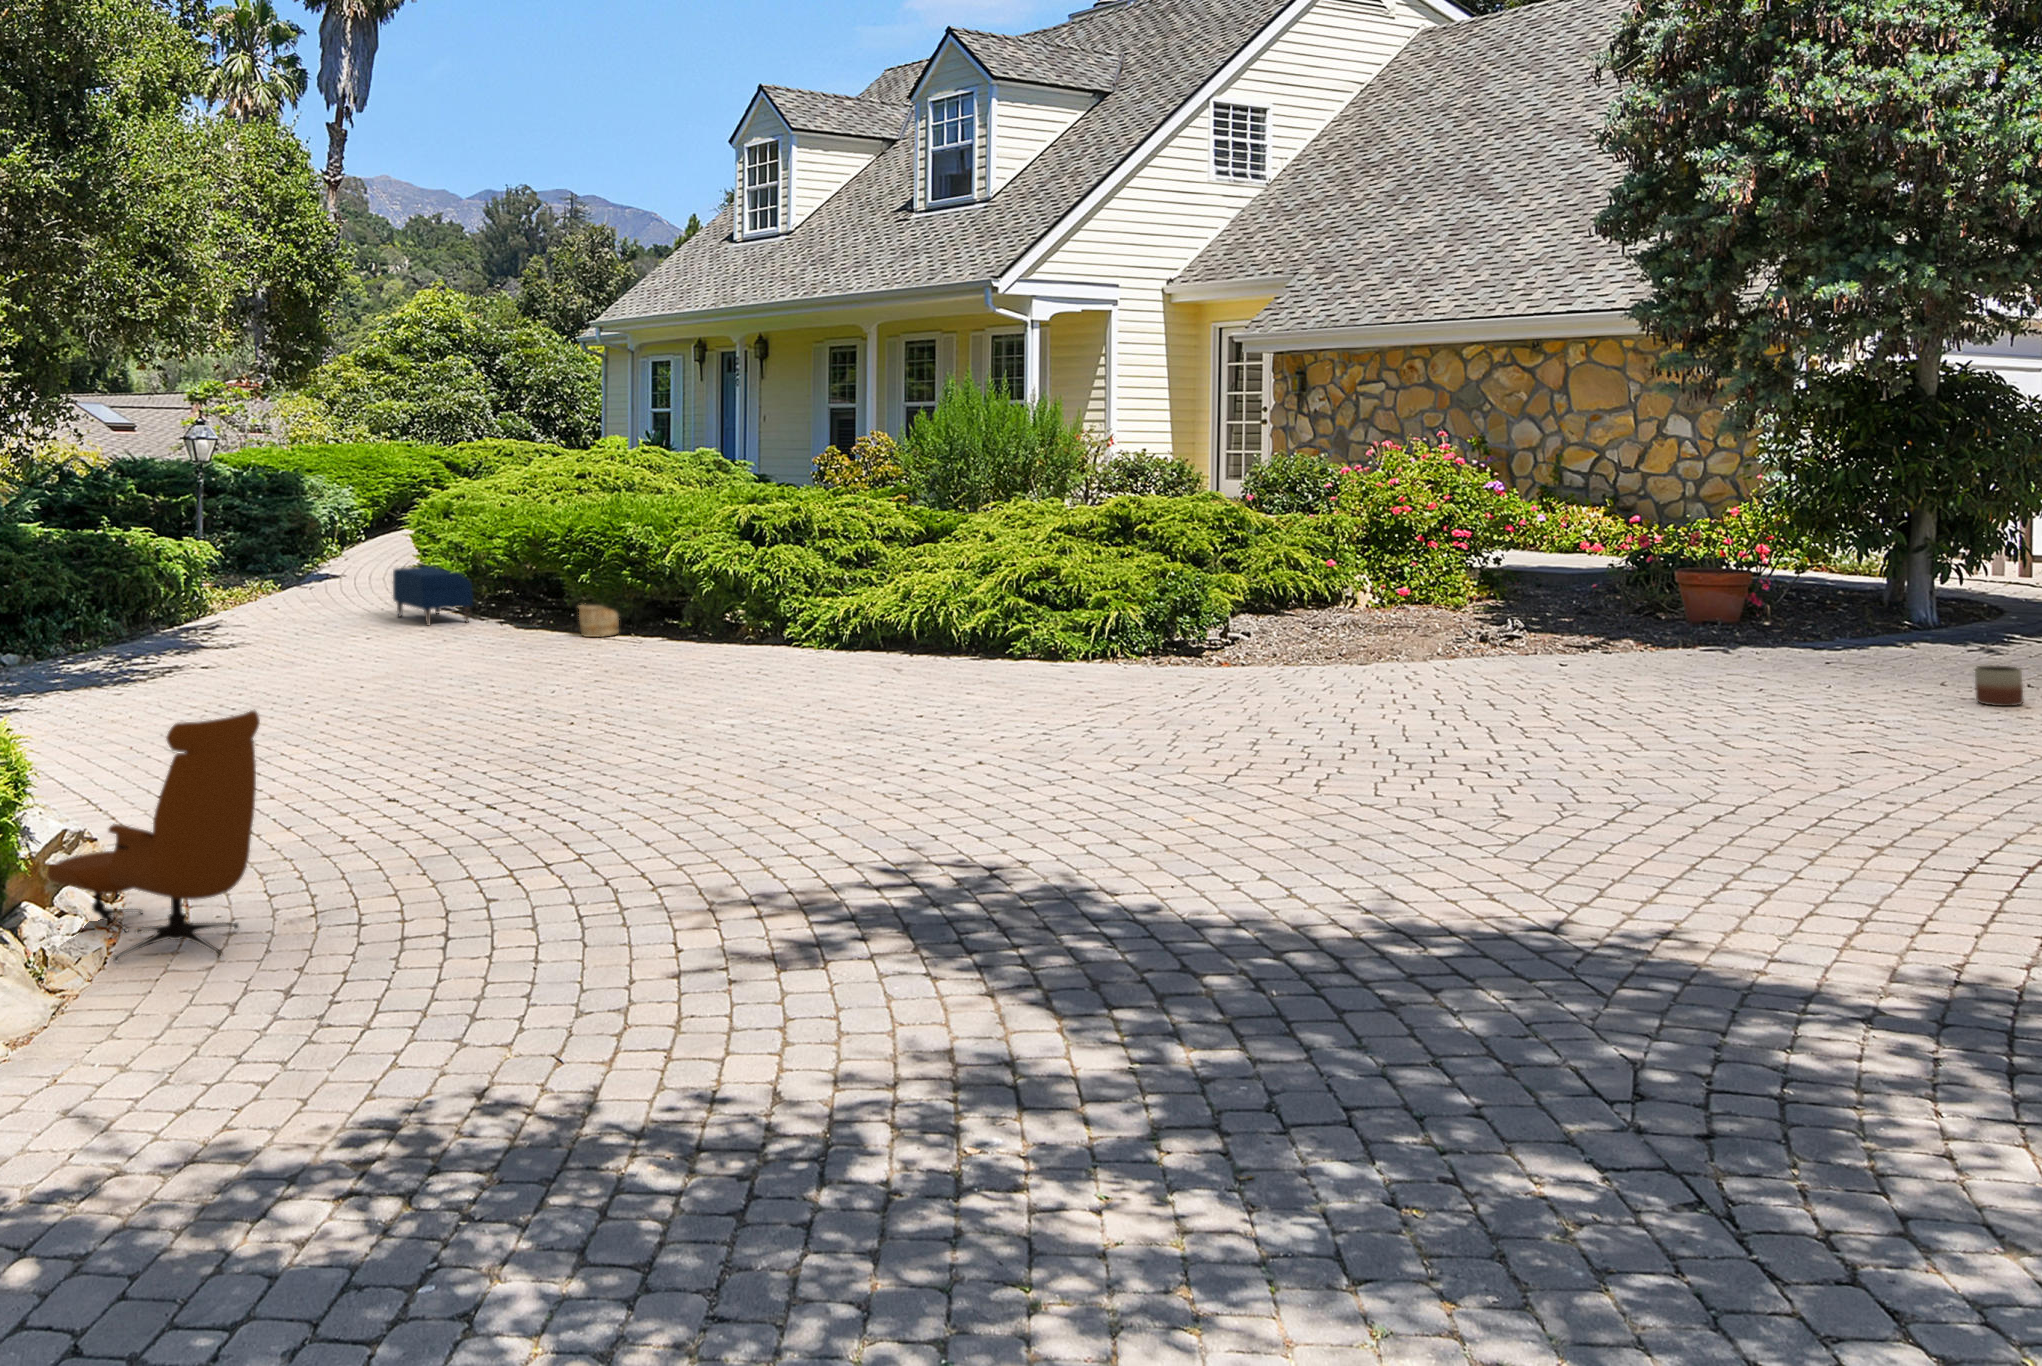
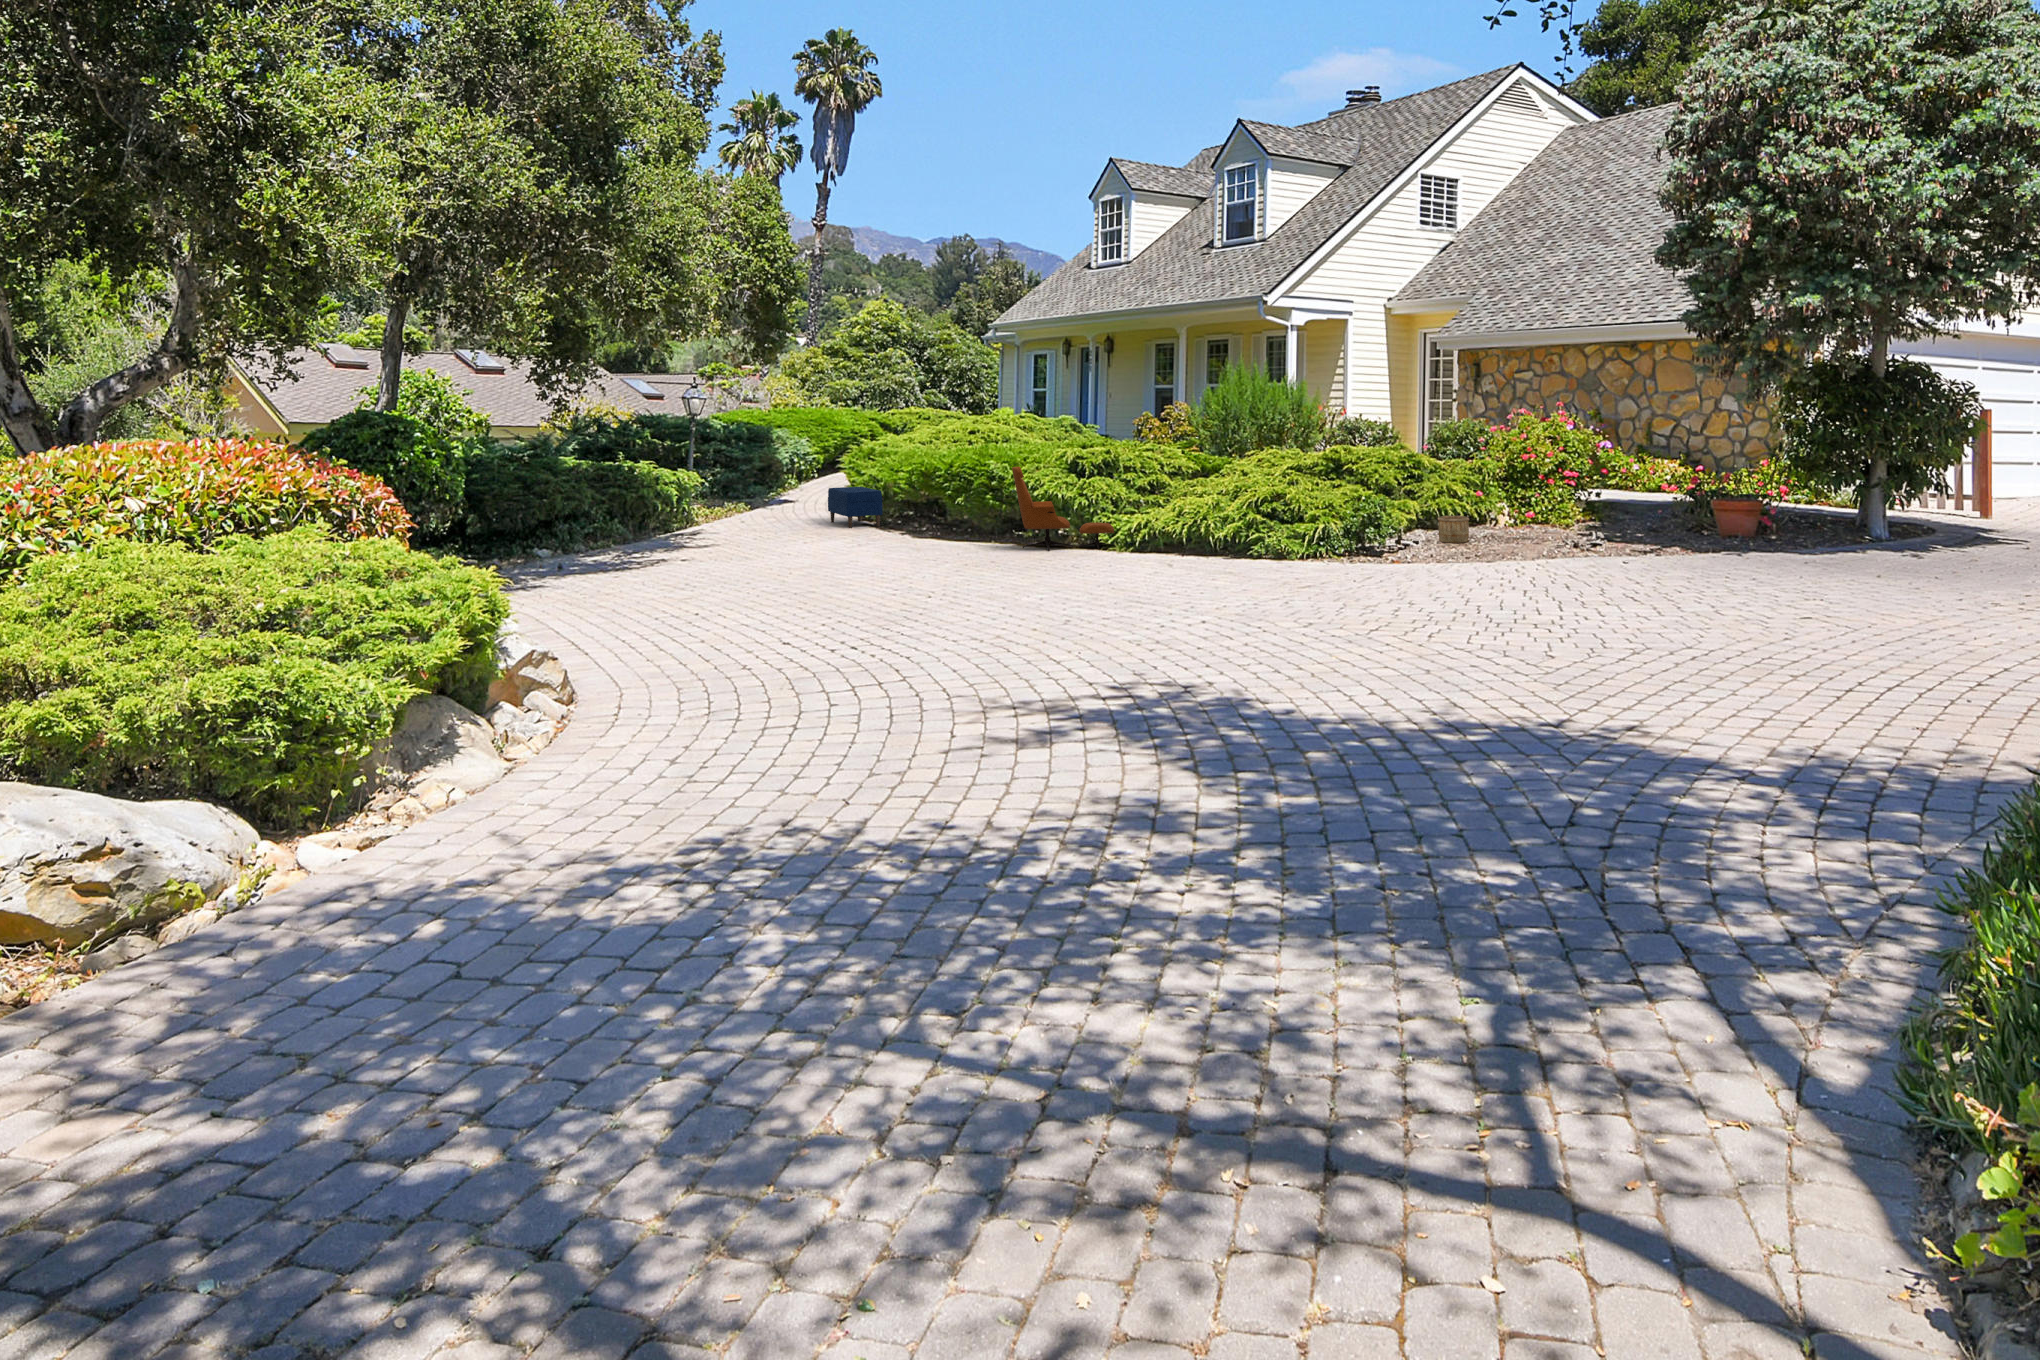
wooden bucket: present [579,605,619,637] -> present [1438,516,1469,543]
planter: present [1975,665,2023,706] -> none [1894,566,1926,594]
lounge chair: present [47,711,260,962] -> present [1012,467,1115,551]

